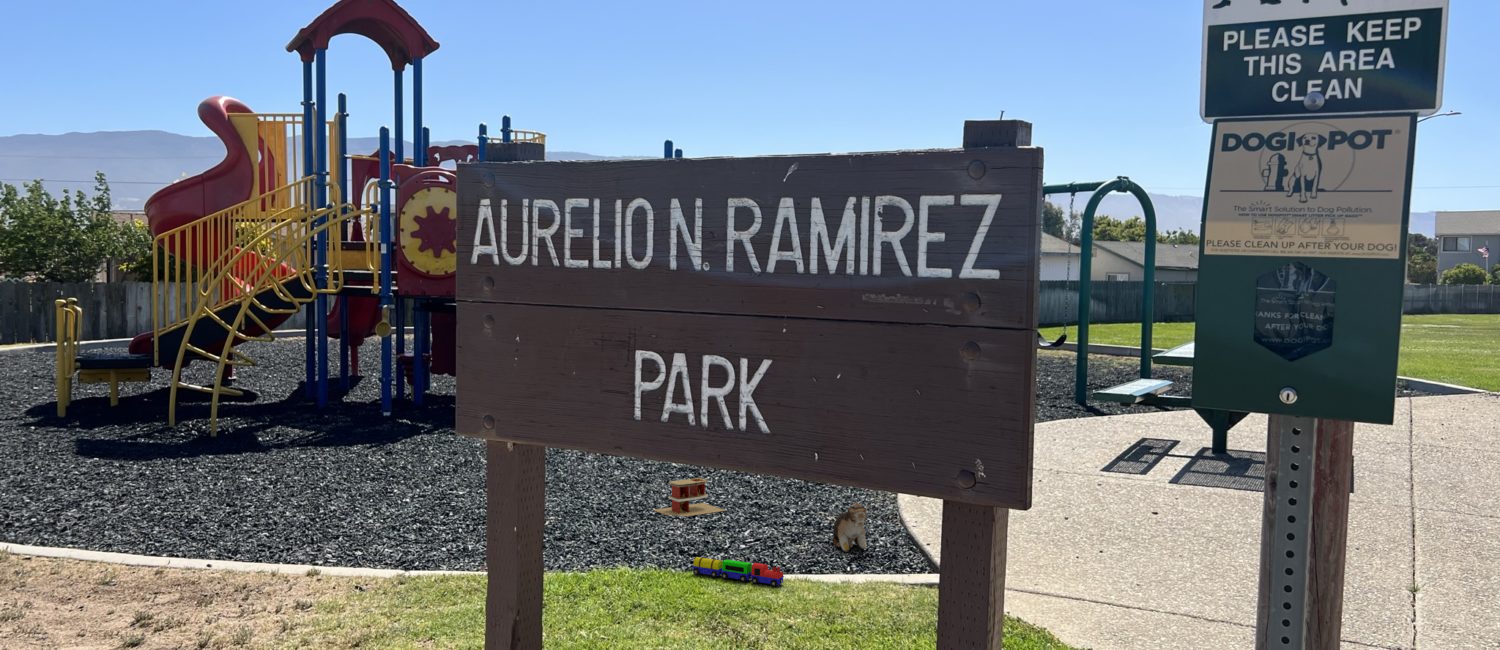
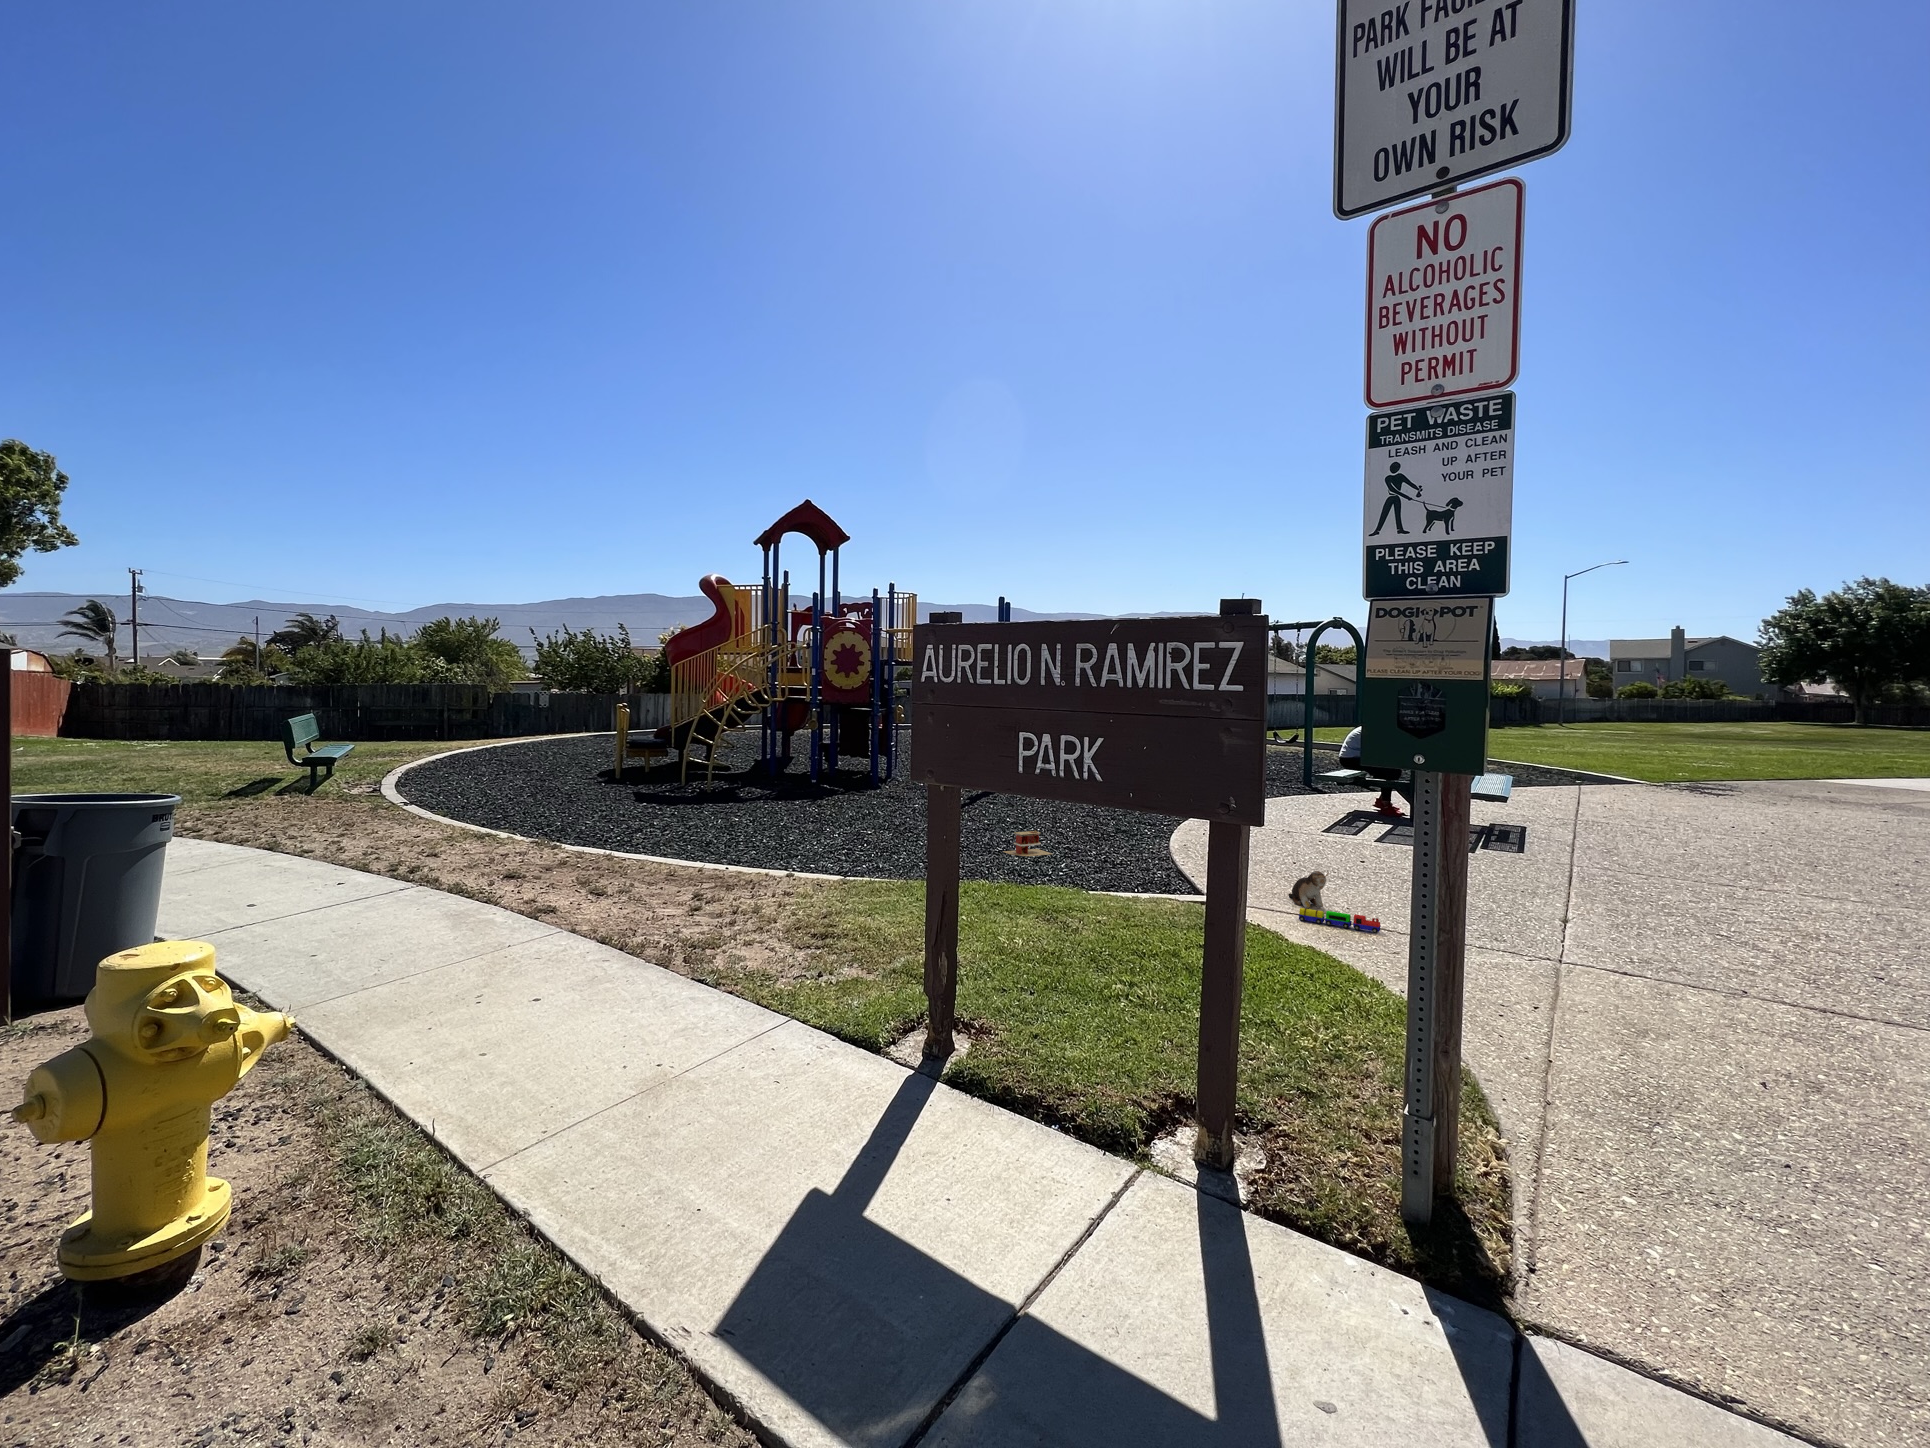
plush toy: present [833,503,869,552] -> present [1288,871,1329,908]
toy train: present [693,557,784,587] -> present [1299,908,1381,933]

